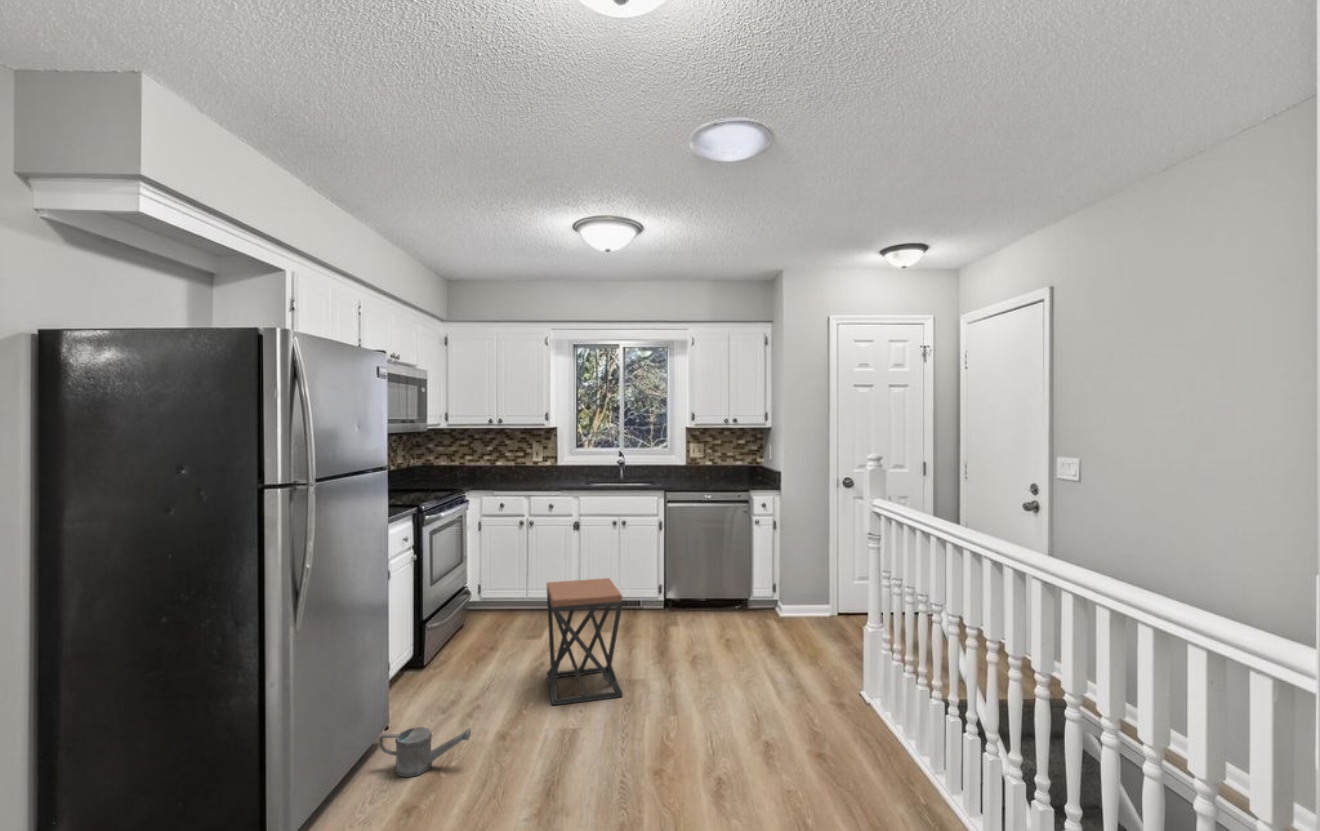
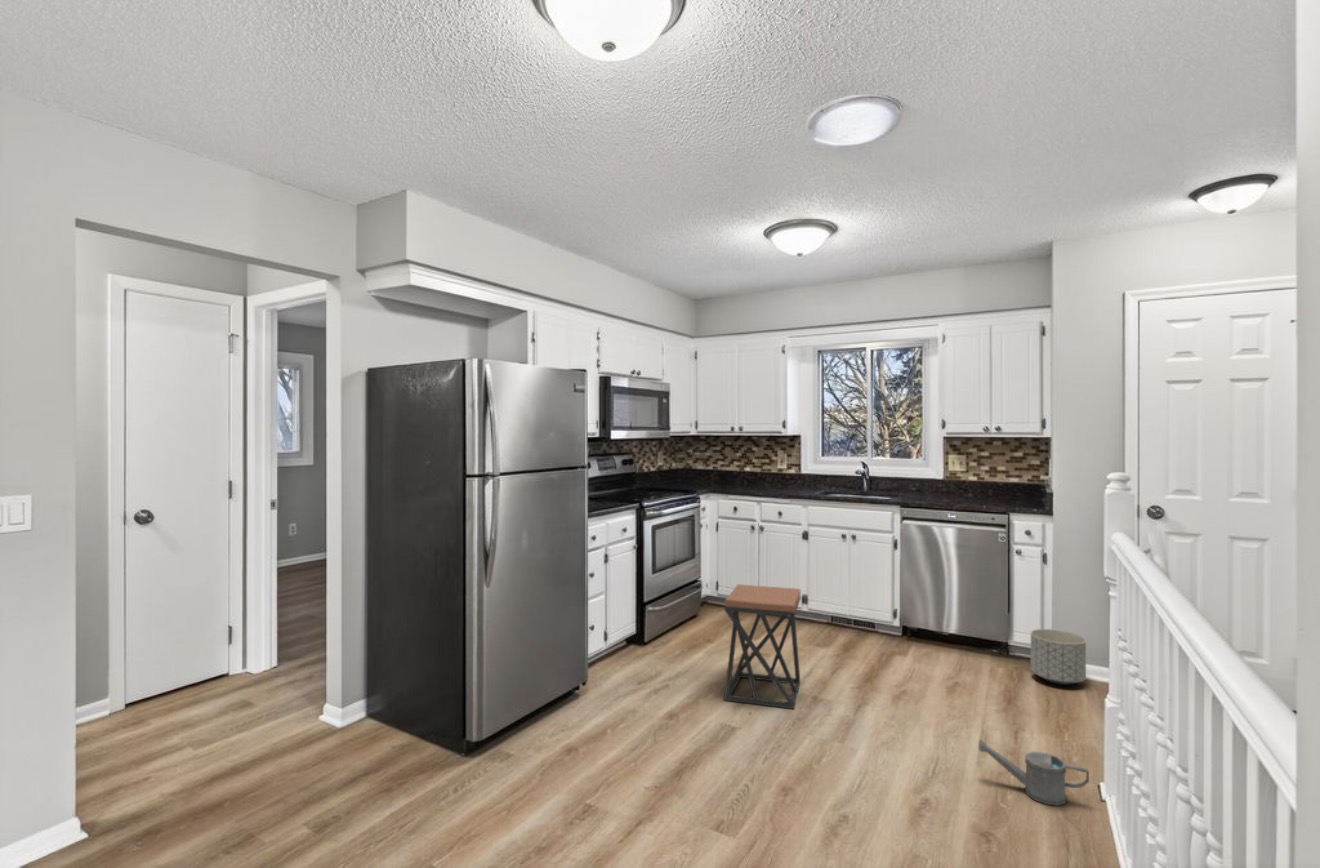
planter: none [774,582,812,625] -> present [1031,629,1086,685]
watering can: present [379,727,471,777] -> present [979,740,1089,805]

